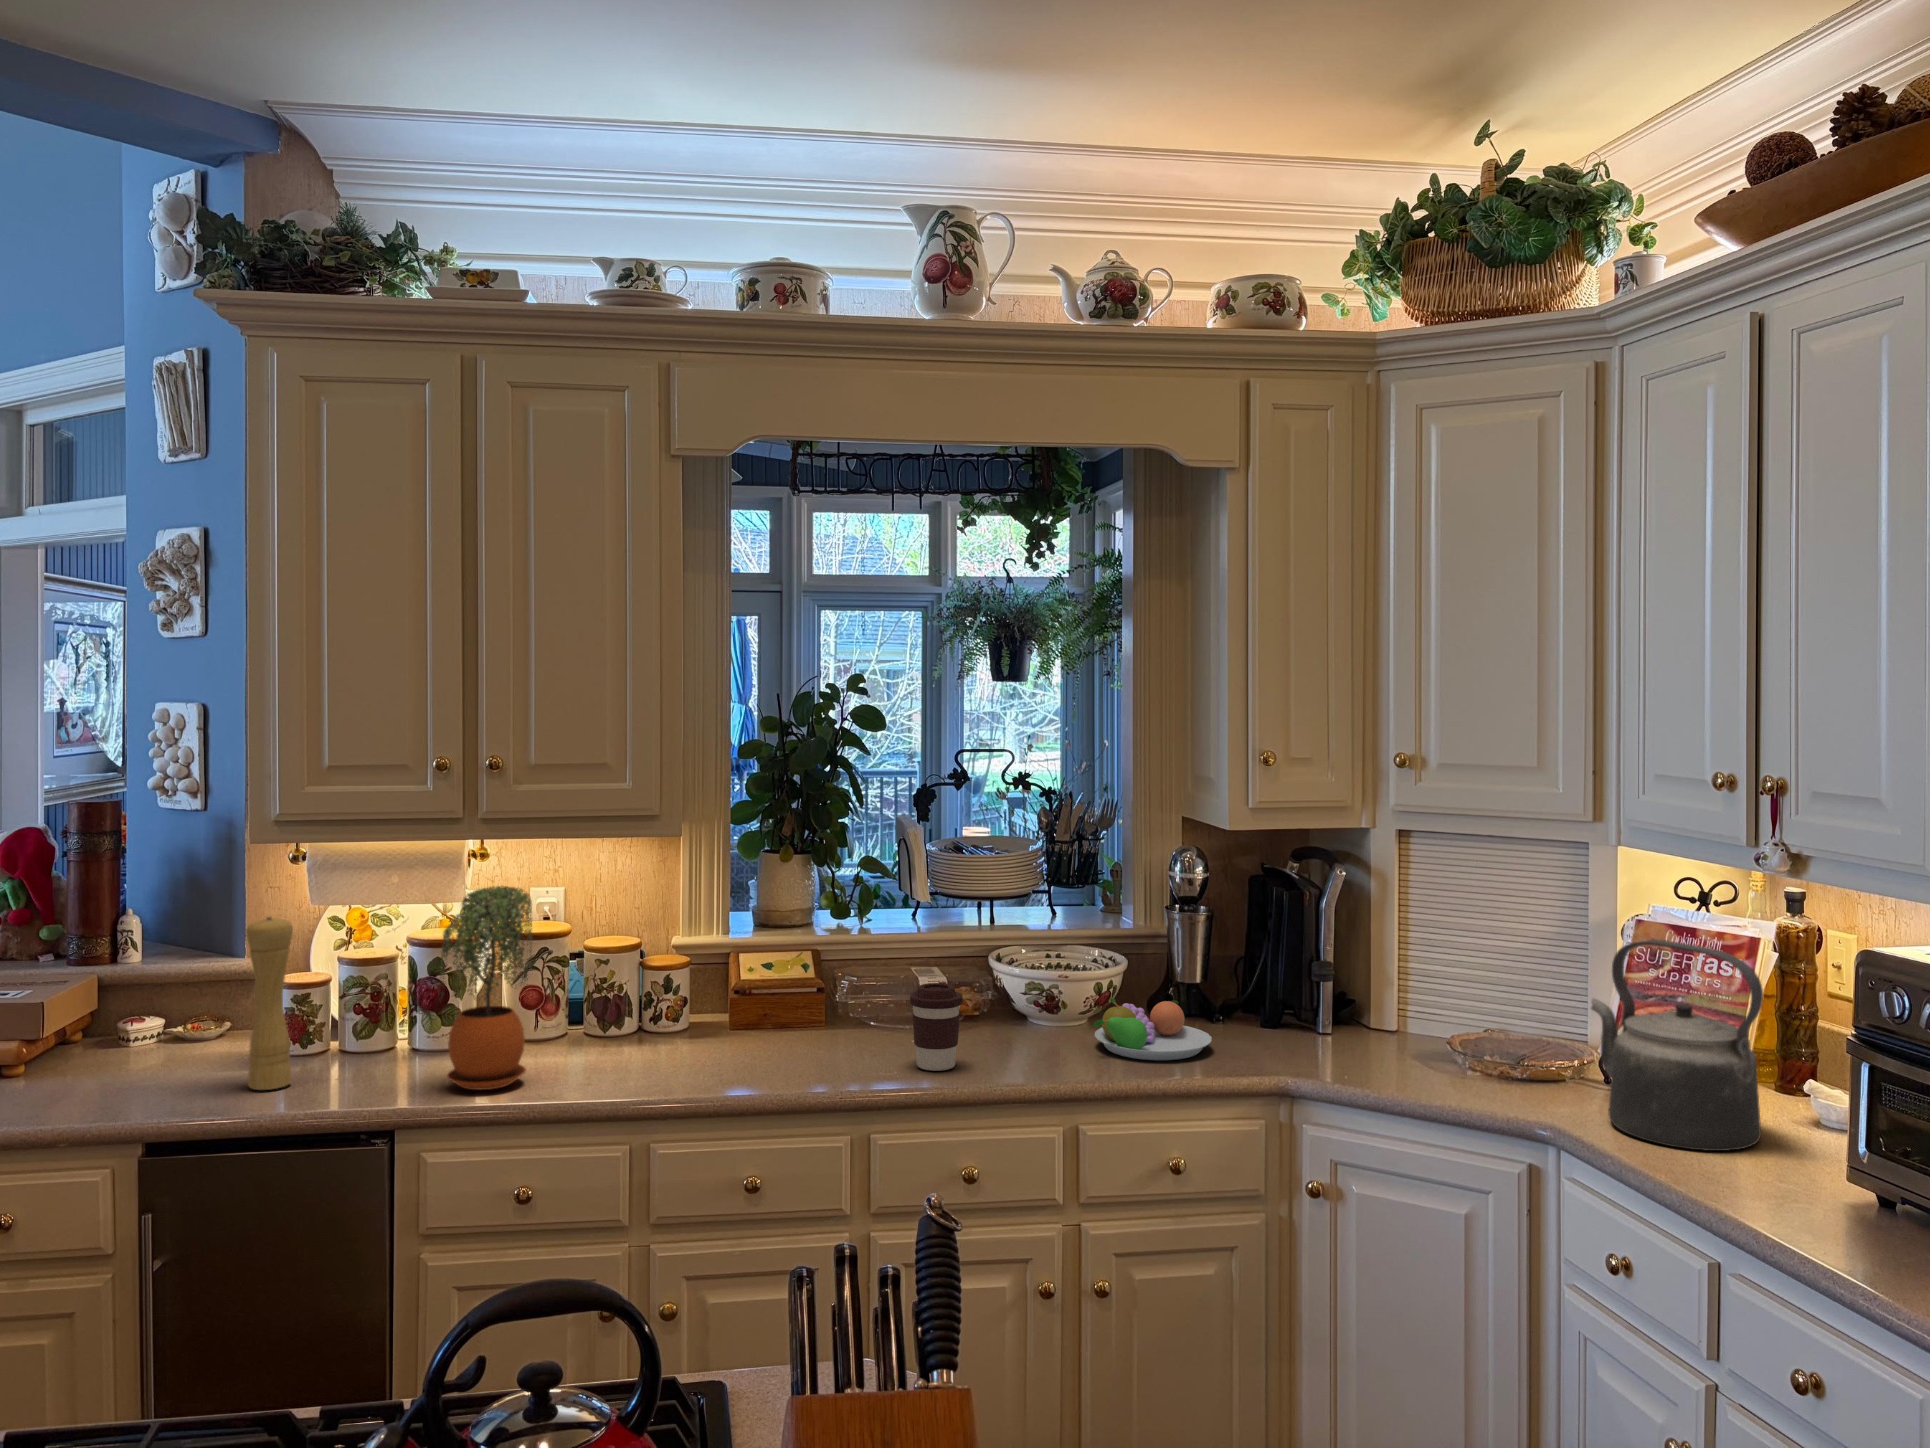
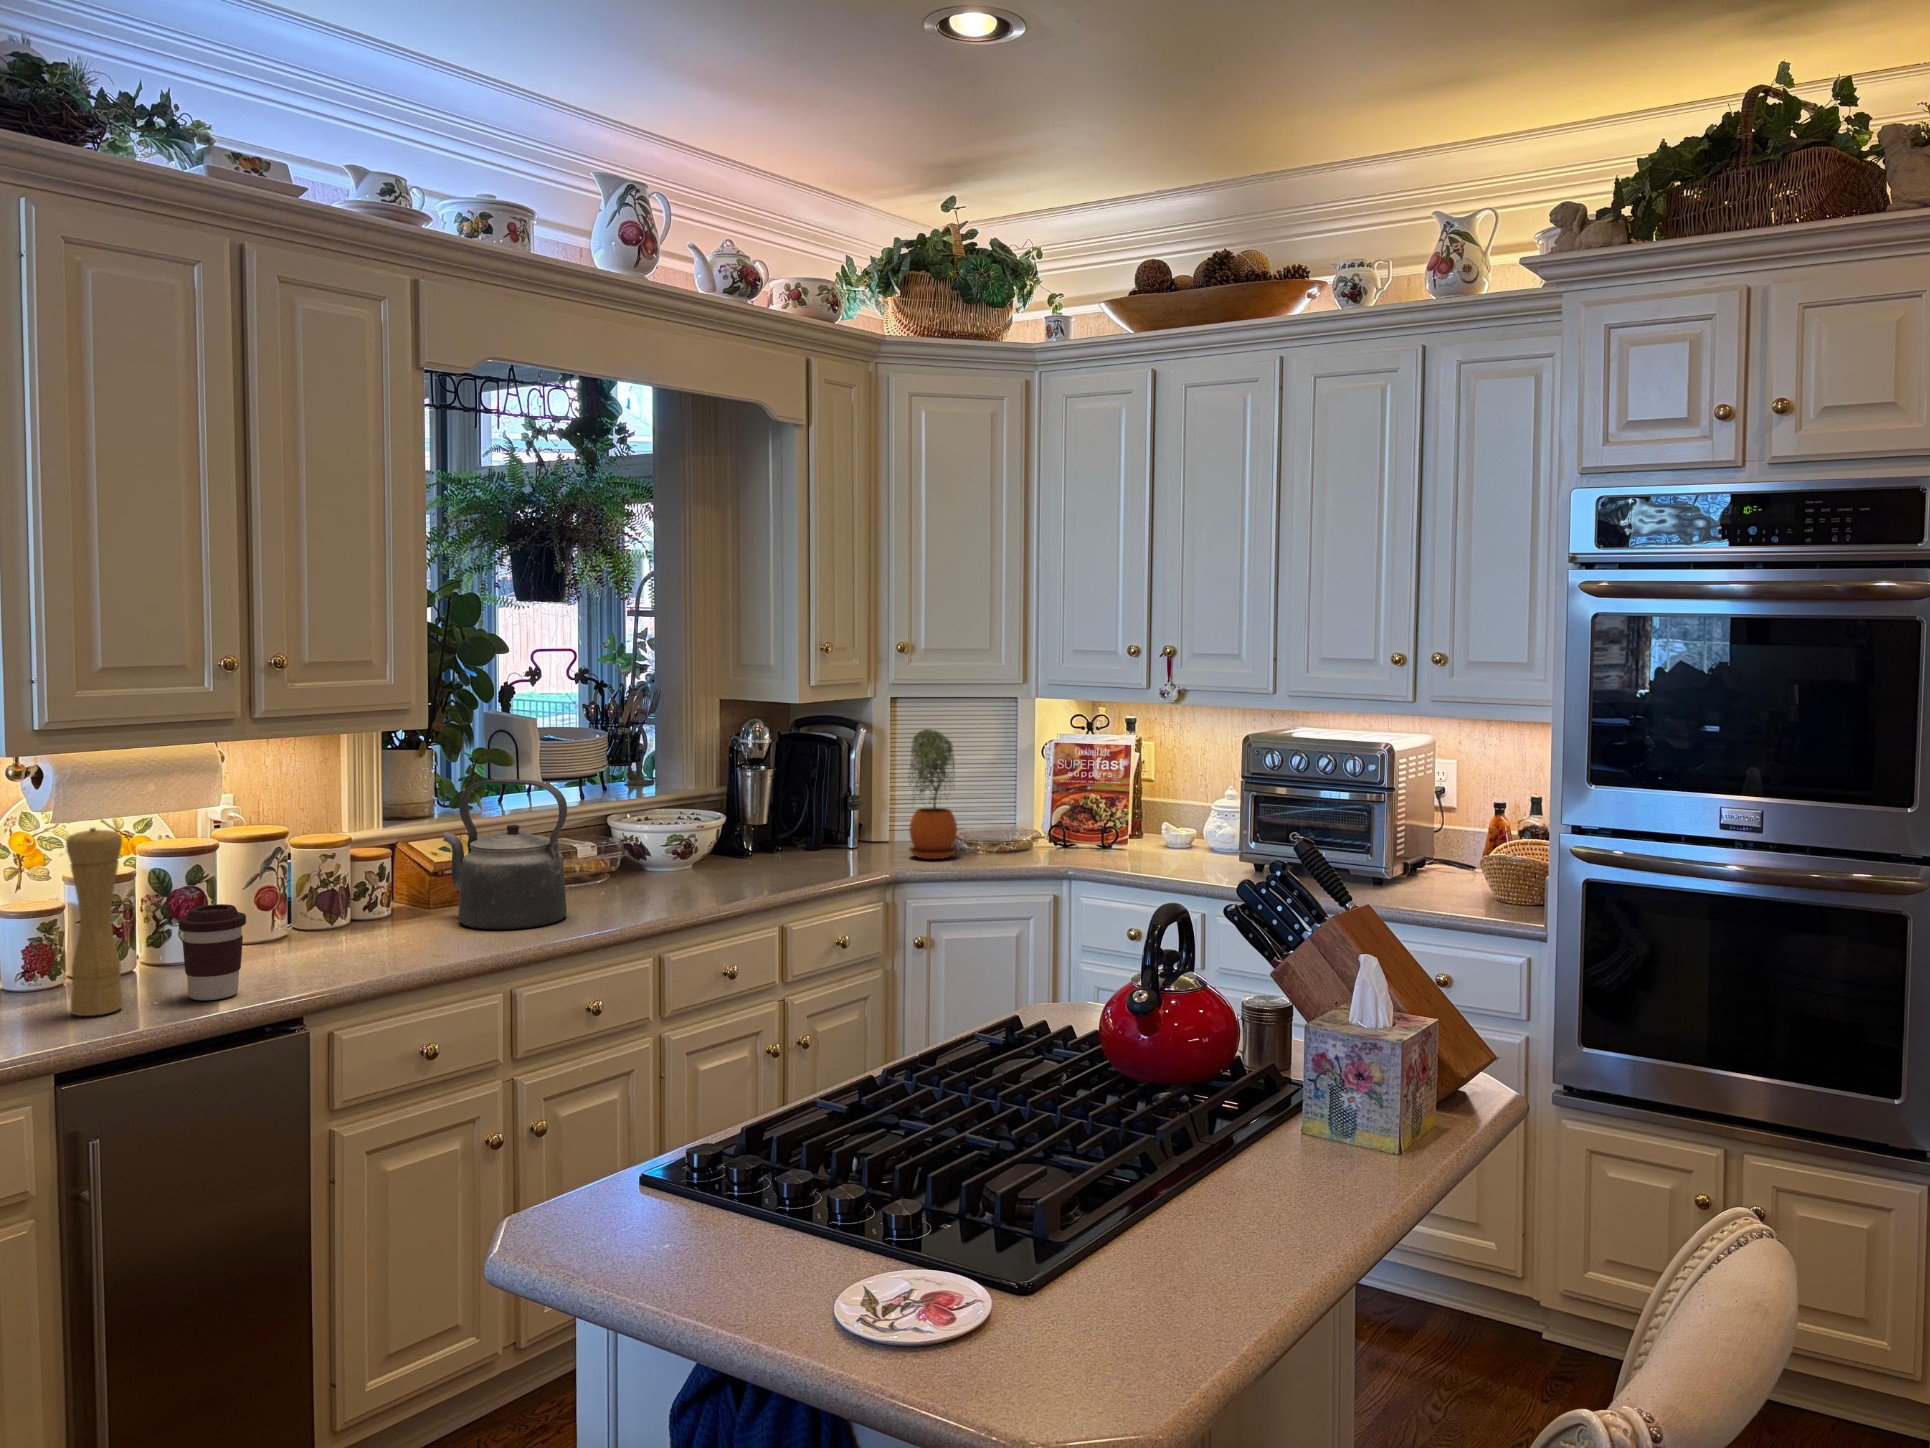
potted plant: present [440,886,532,1090] -> present [909,729,957,859]
kettle: present [1591,940,1763,1151] -> present [443,779,567,930]
coffee cup: present [910,983,963,1071] -> present [179,904,246,1000]
fruit bowl: present [1094,998,1212,1060] -> none [732,834,822,876]

